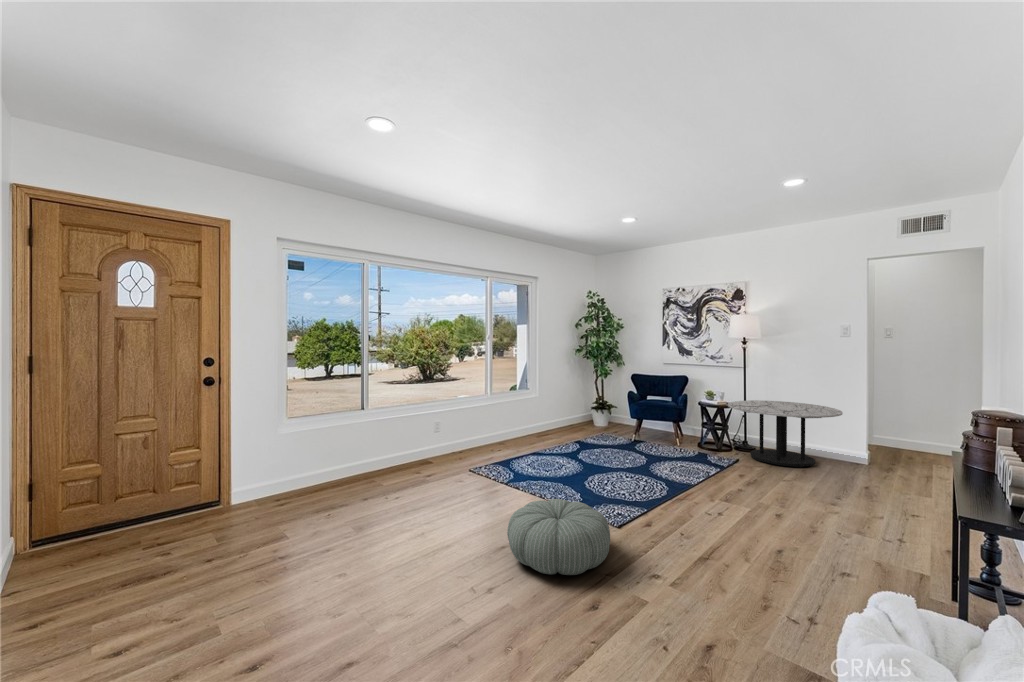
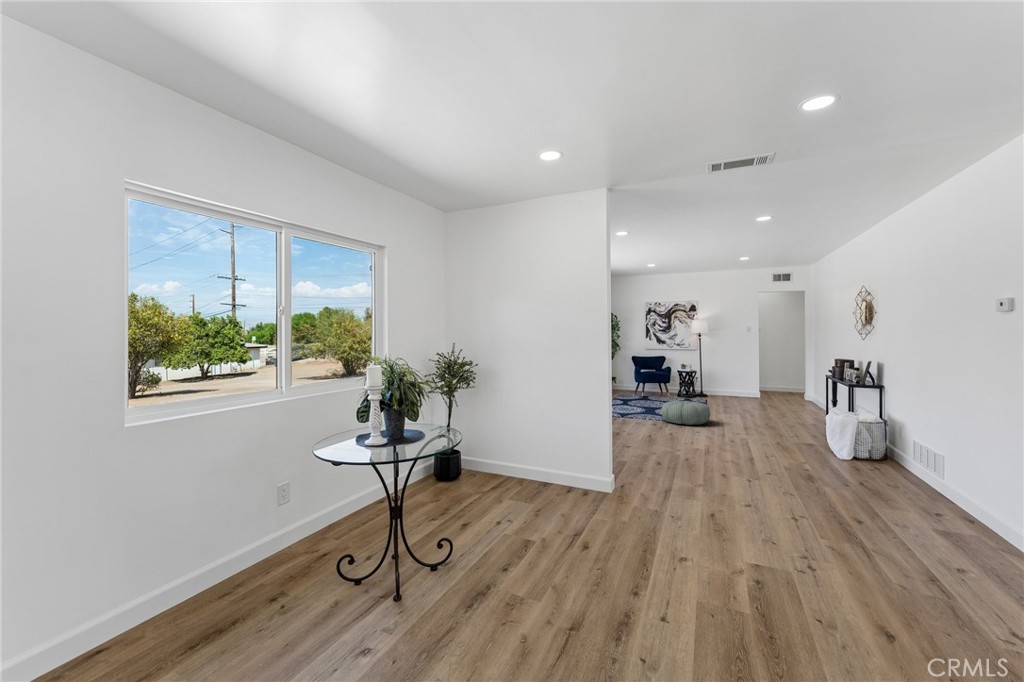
coffee table: present [728,400,843,468] -> none [696,368,754,399]

